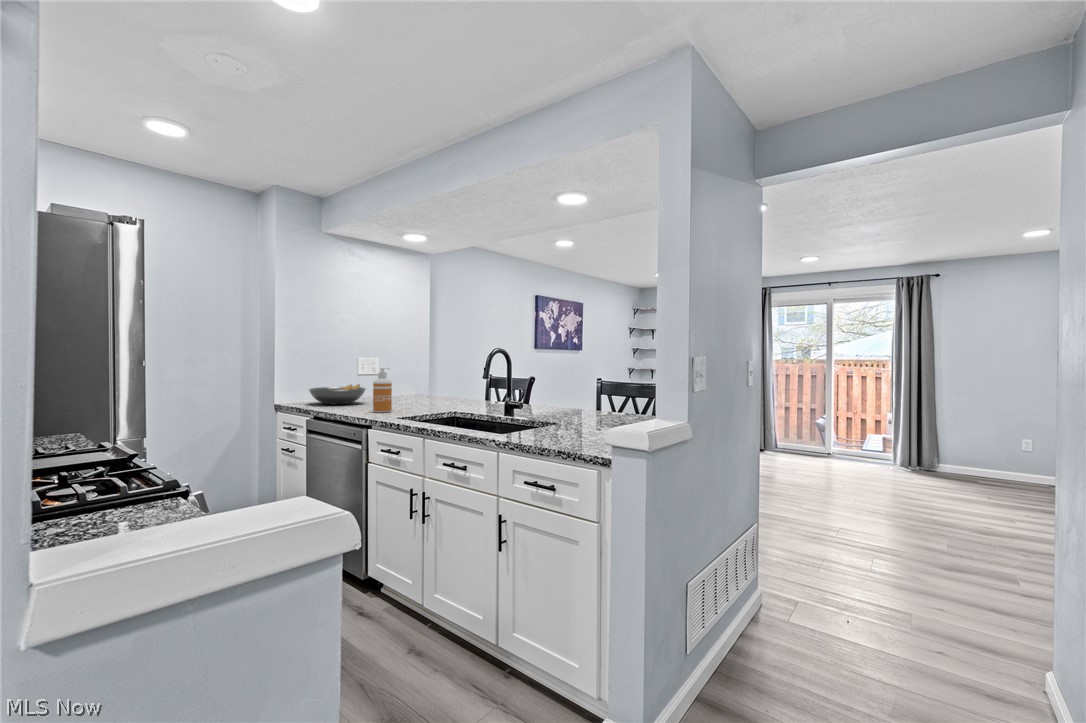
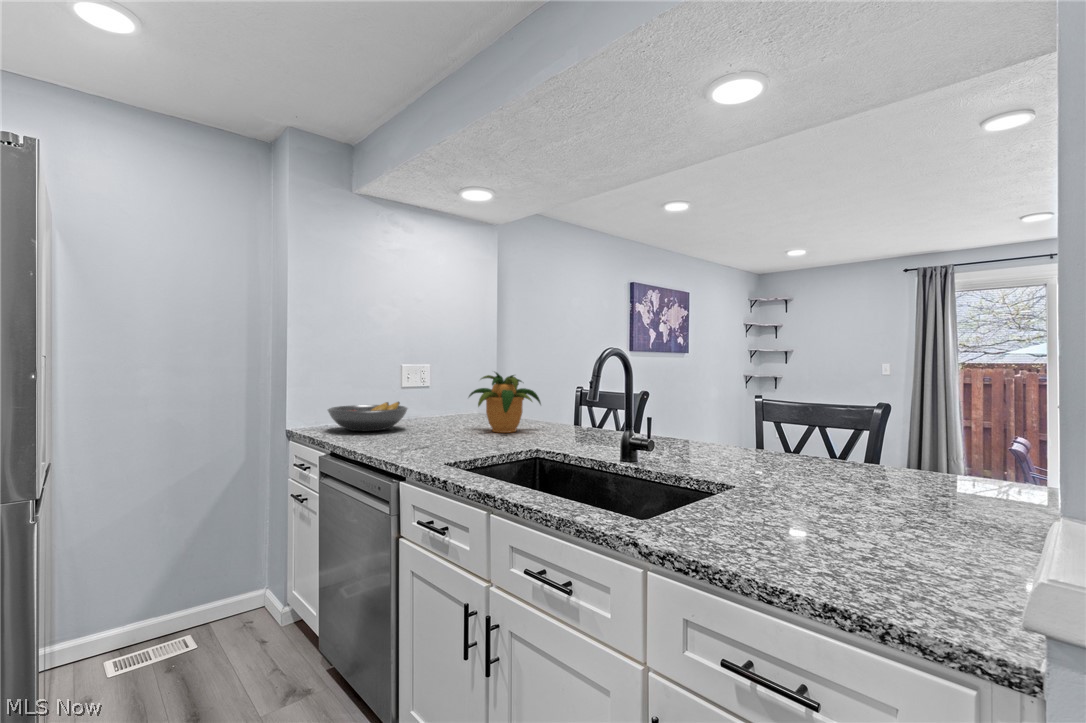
potted plant: none [408,362,460,404] -> present [469,372,541,433]
soap dispenser: present [373,368,392,413] -> none [412,380,440,450]

